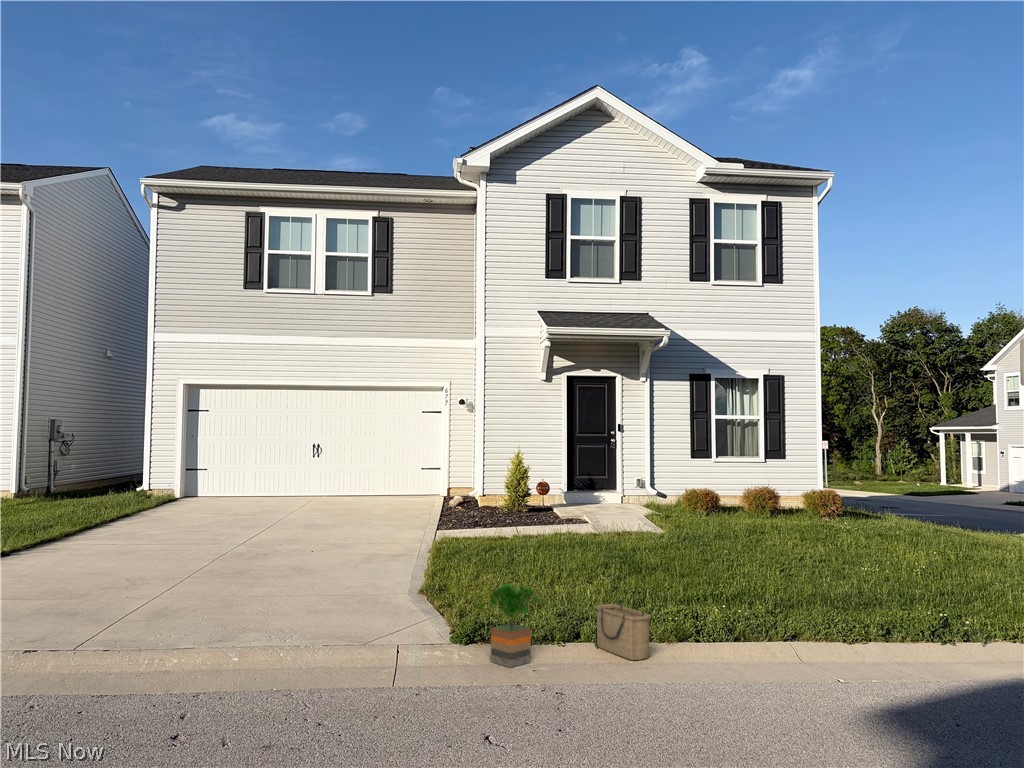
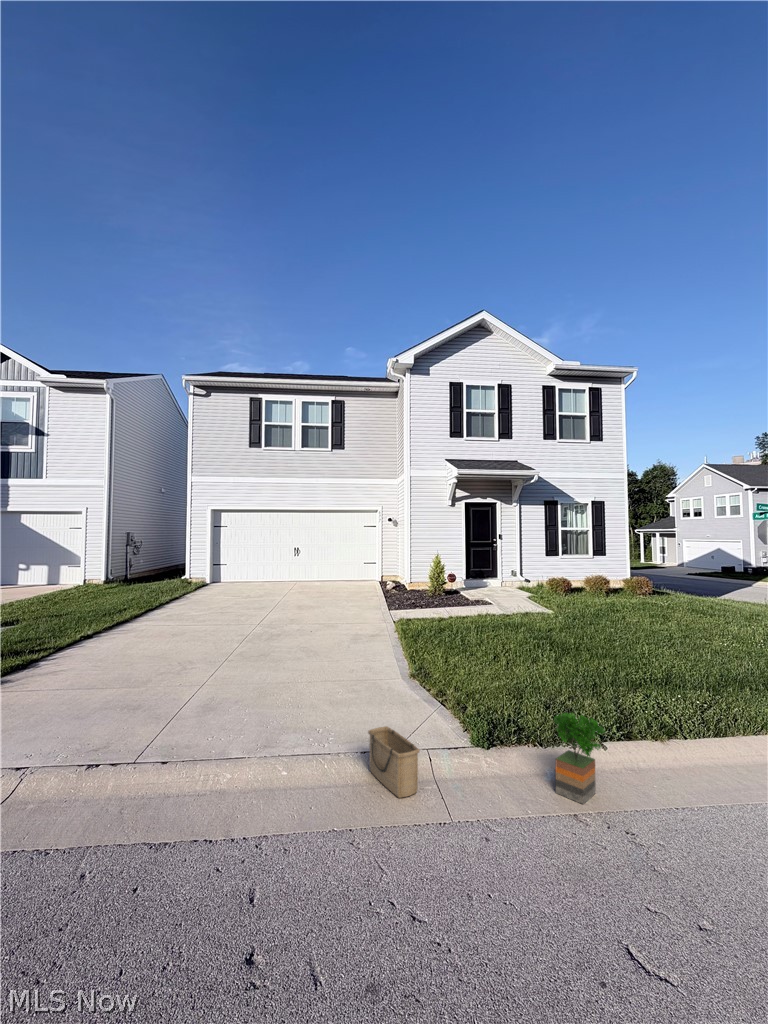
basket: present [596,604,651,660] -> present [368,726,419,798]

